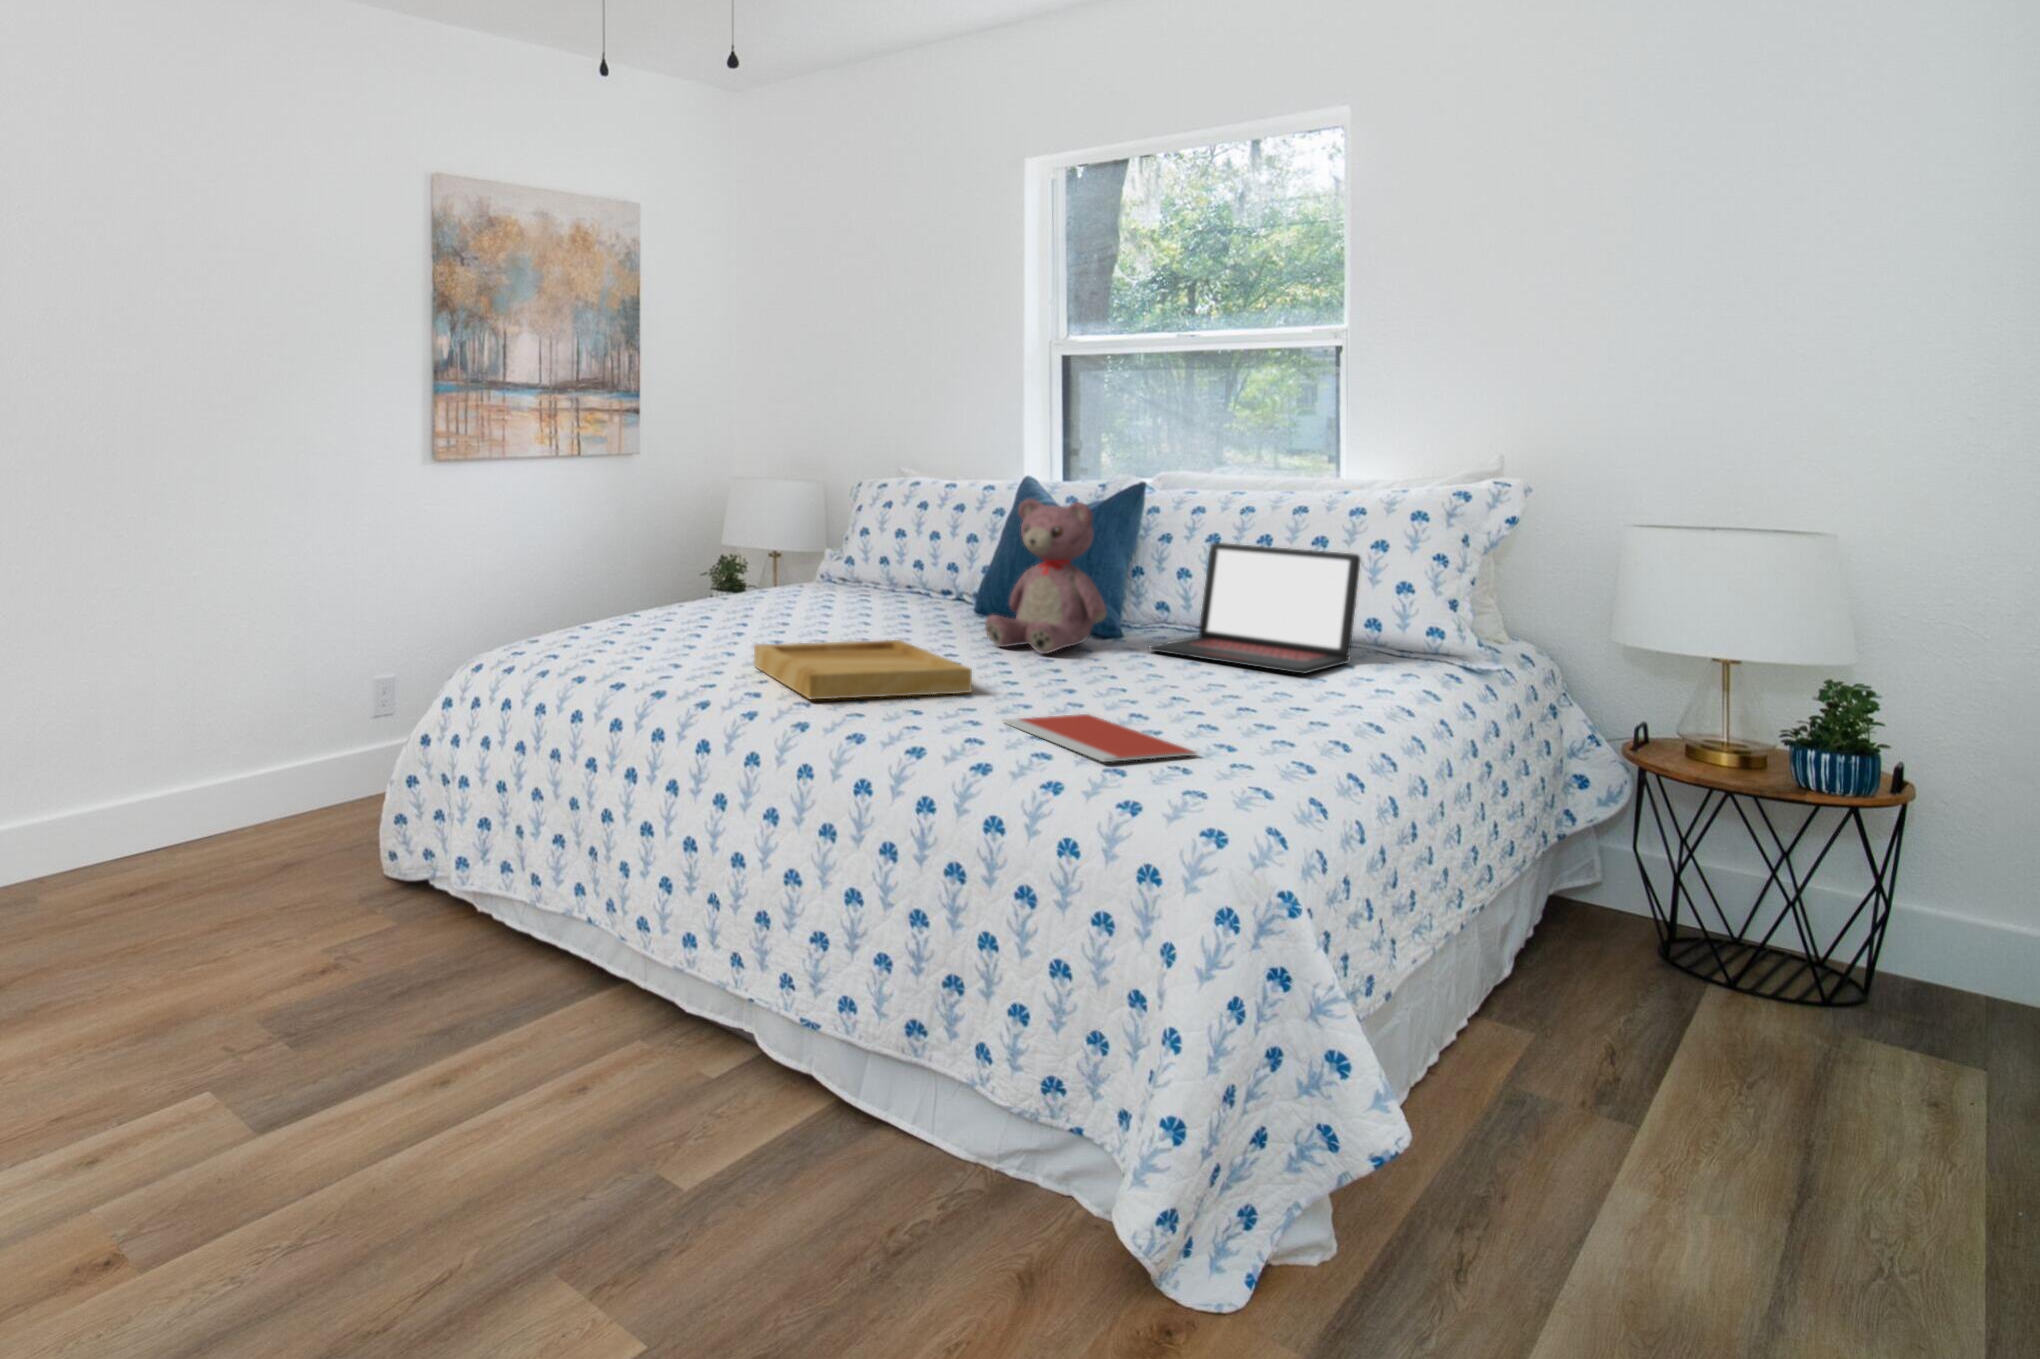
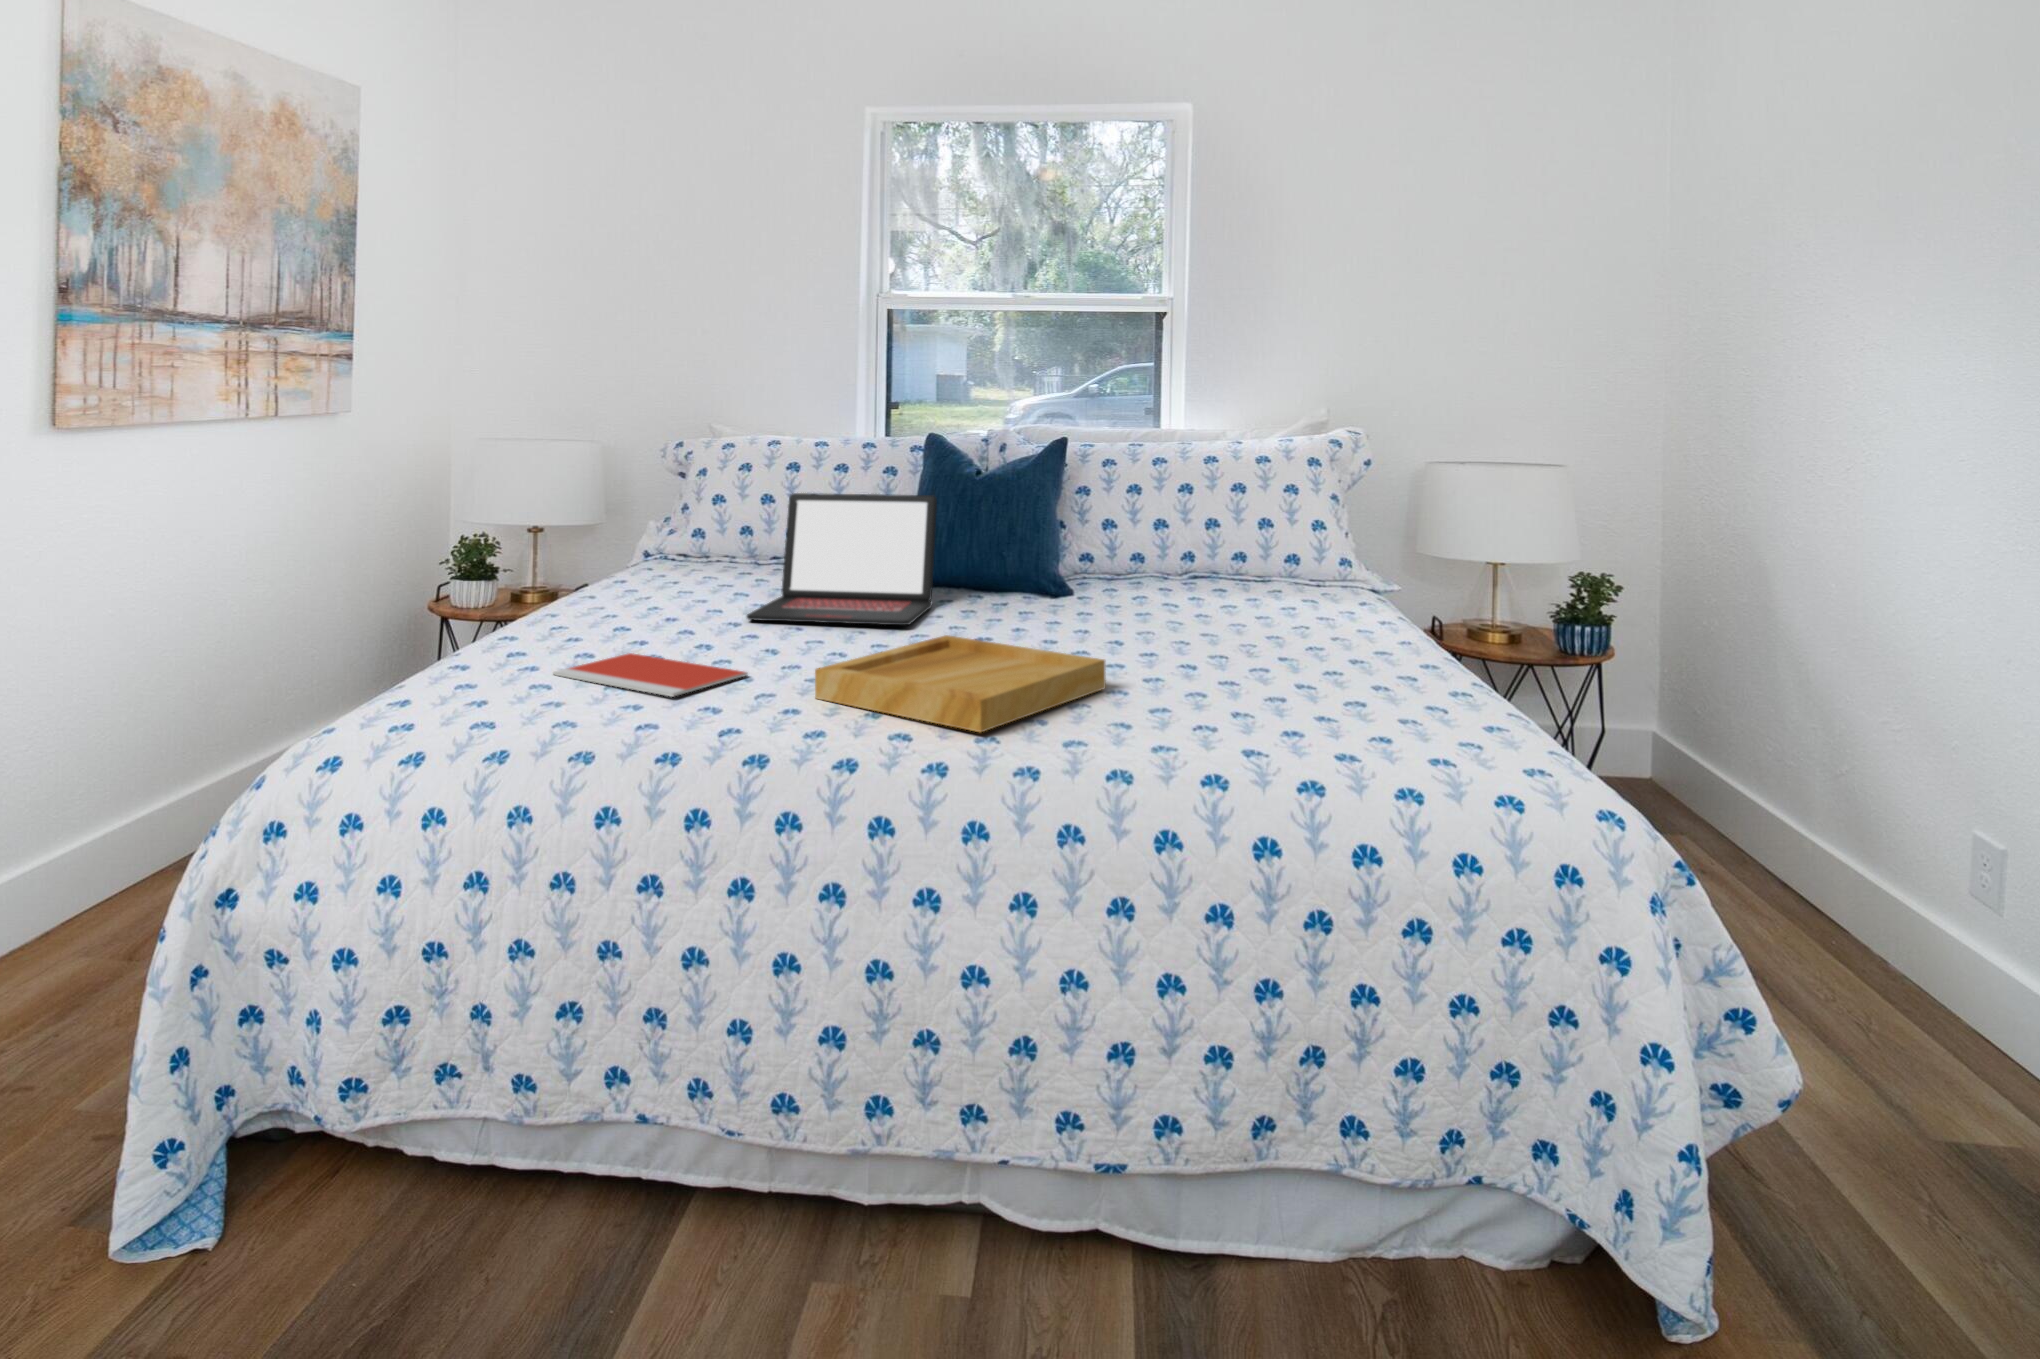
teddy bear: present [985,499,1106,654] -> none [991,452,1107,628]
laptop: present [1149,543,1361,674] -> present [747,493,937,625]
notebook: present [1004,714,1196,762] -> present [553,653,748,697]

